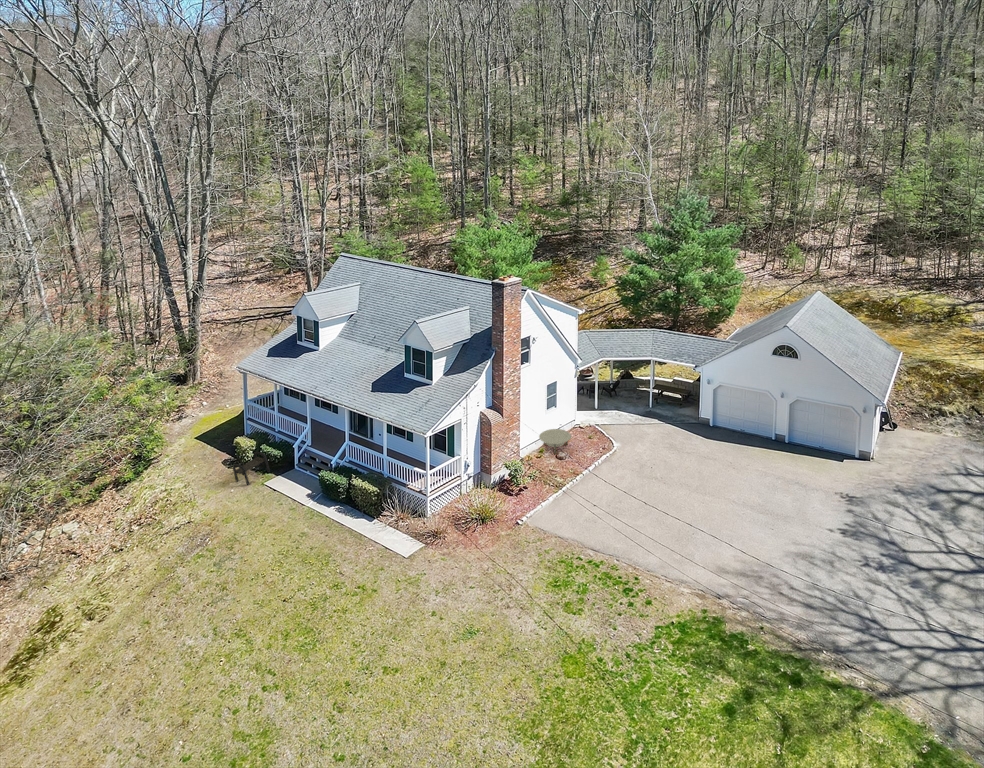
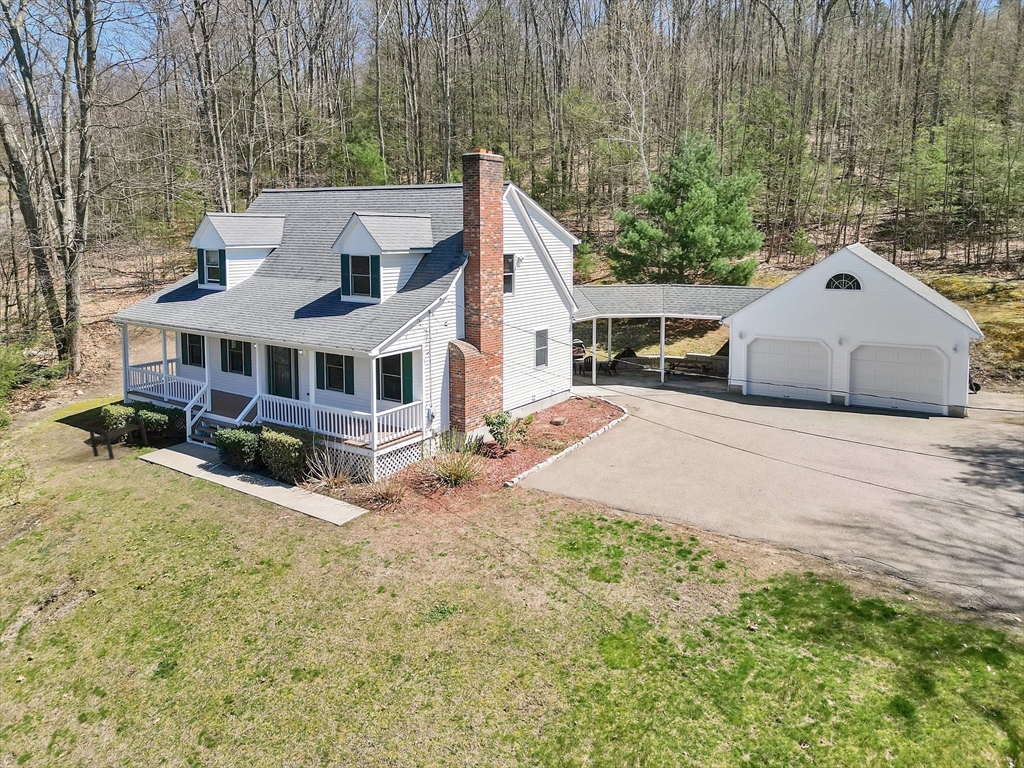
round table: present [539,429,571,455] -> none [529,389,572,418]

